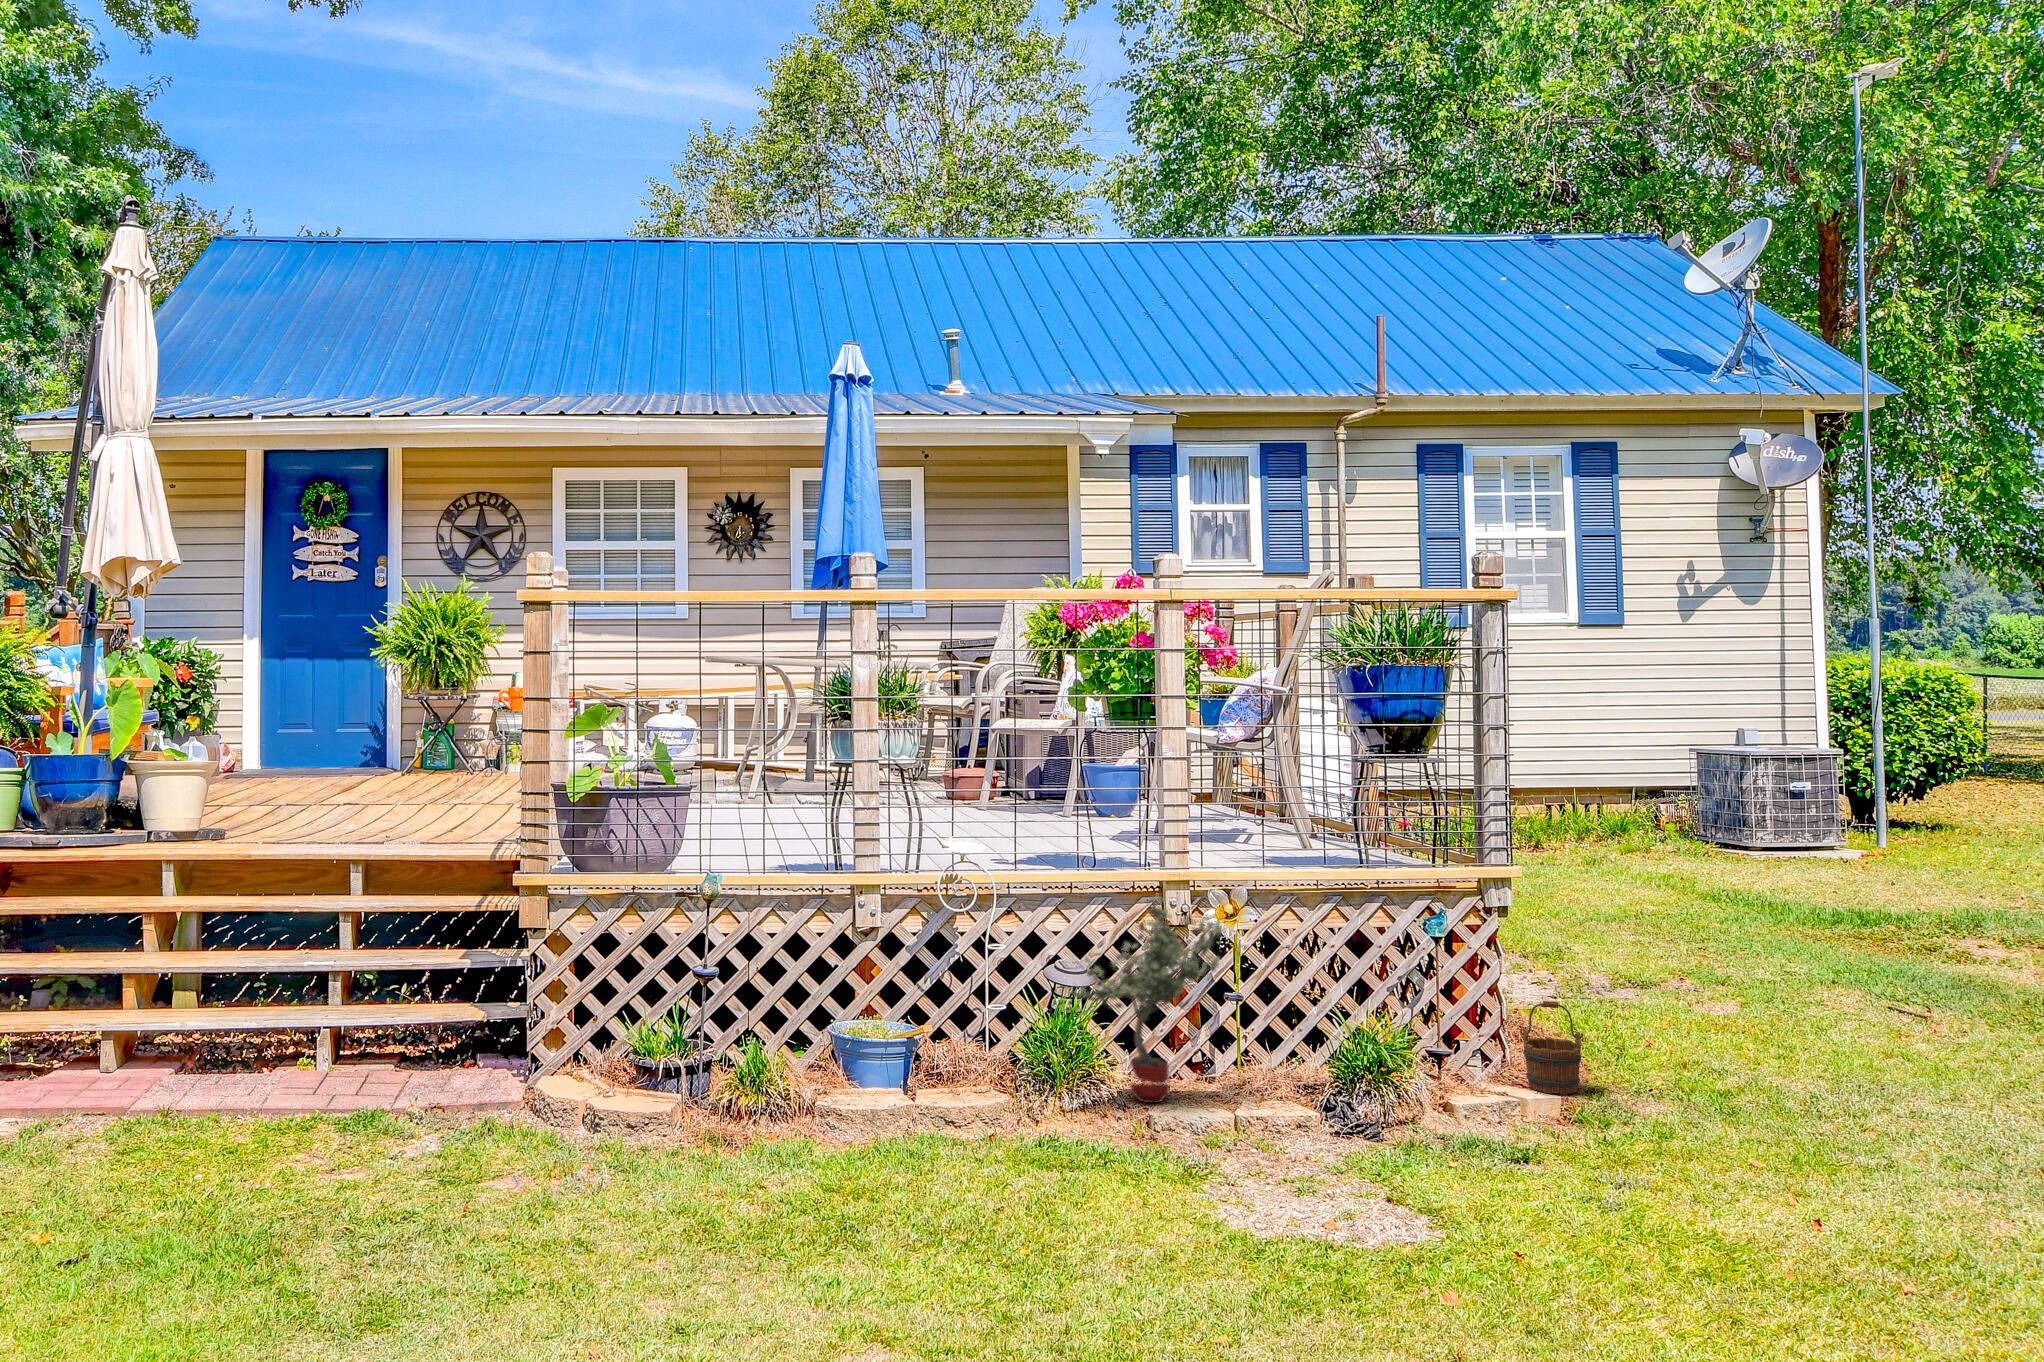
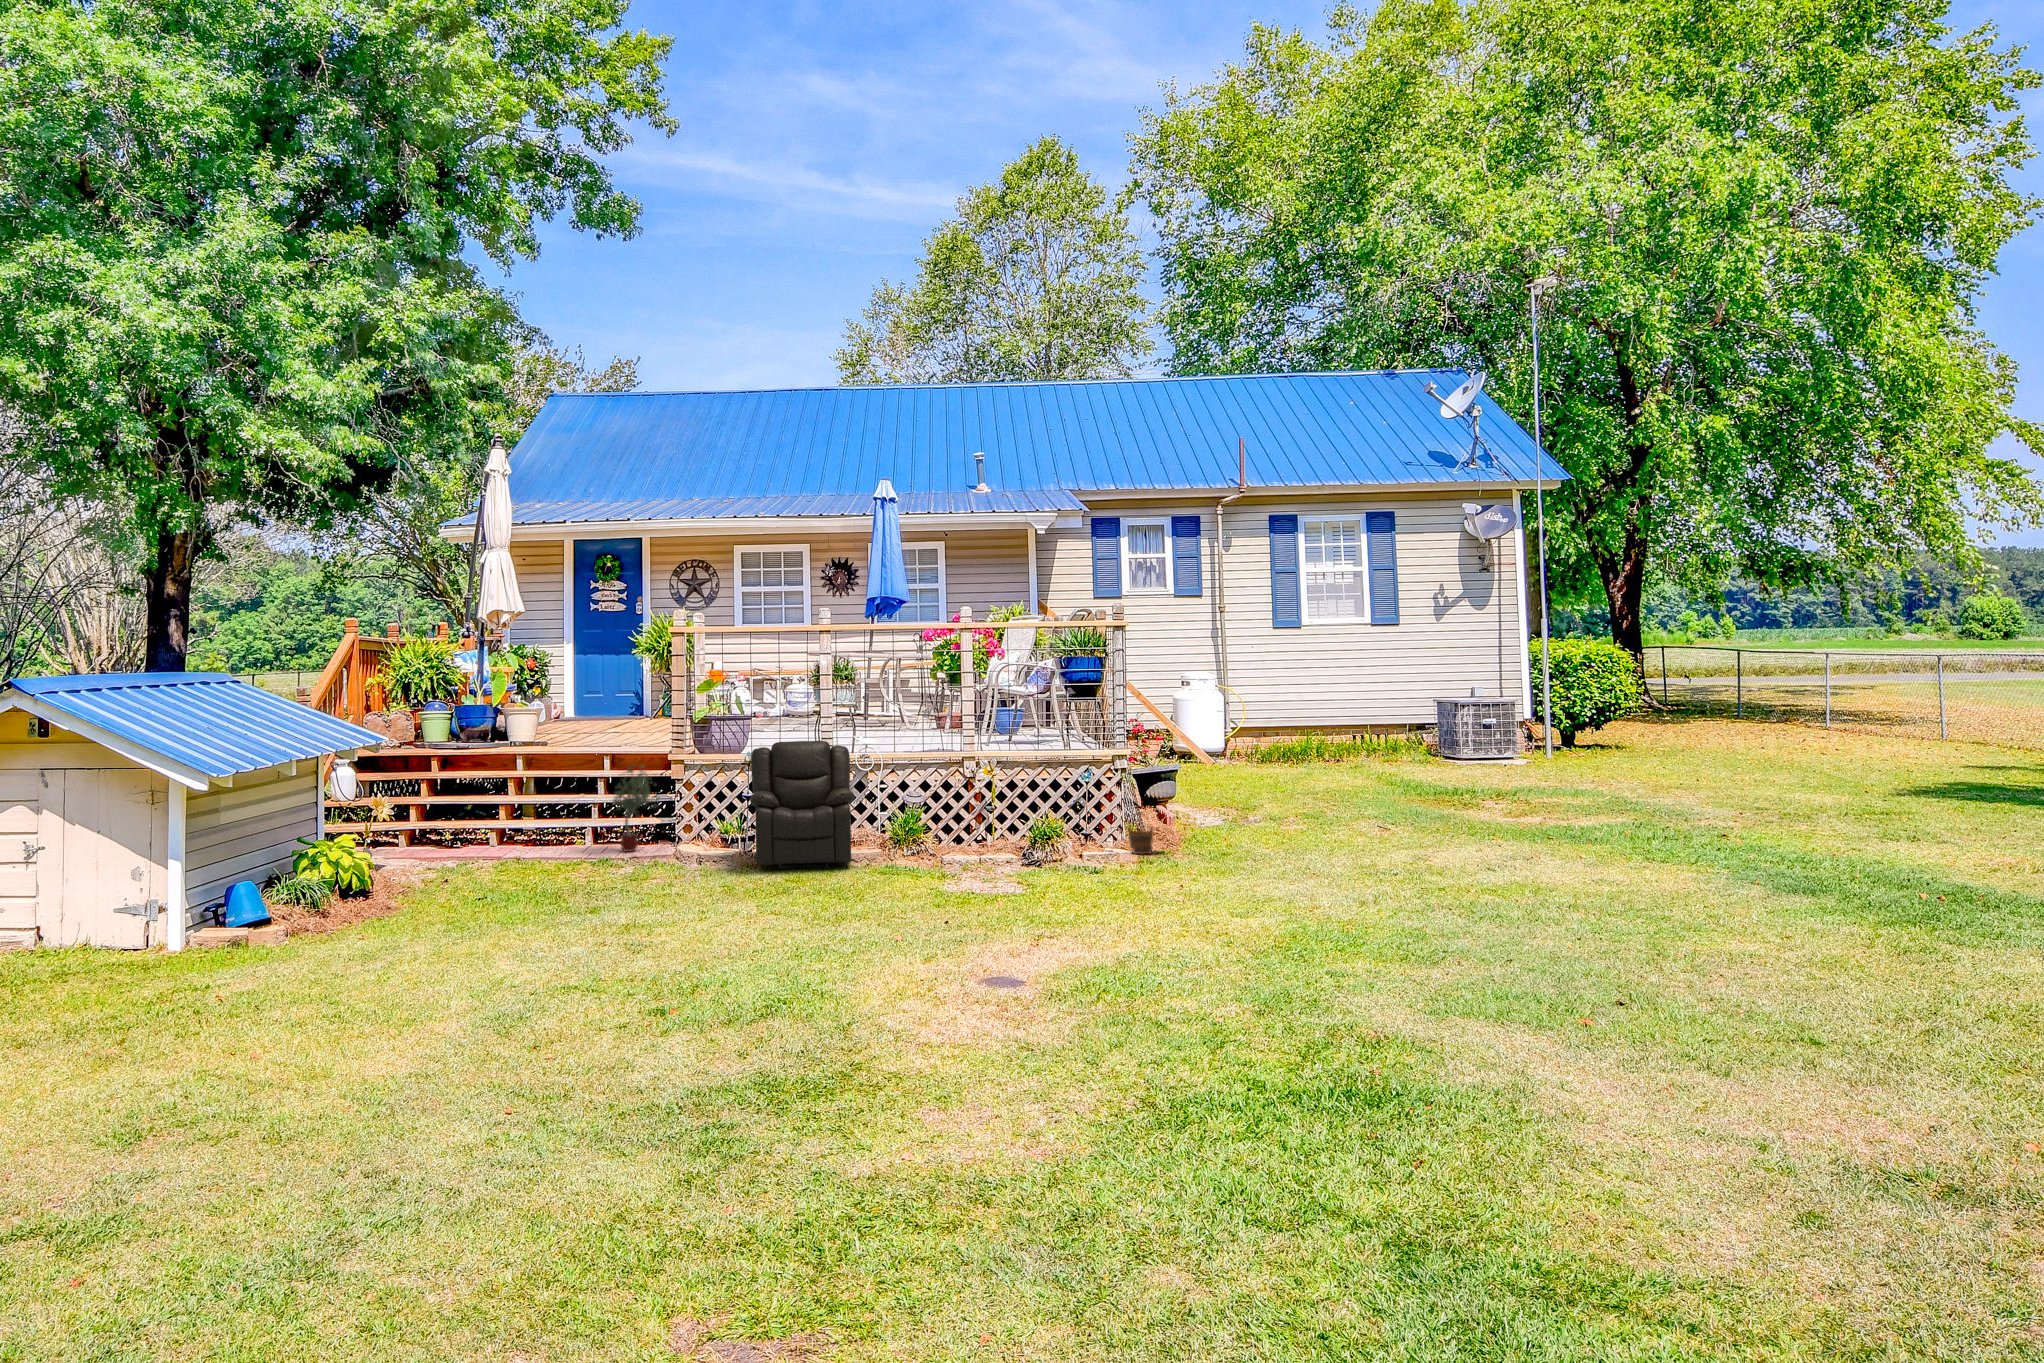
chair: none [707,846,969,1158] -> present [750,741,855,869]
potted tree: present [1072,895,1222,1103] -> present [613,764,660,852]

